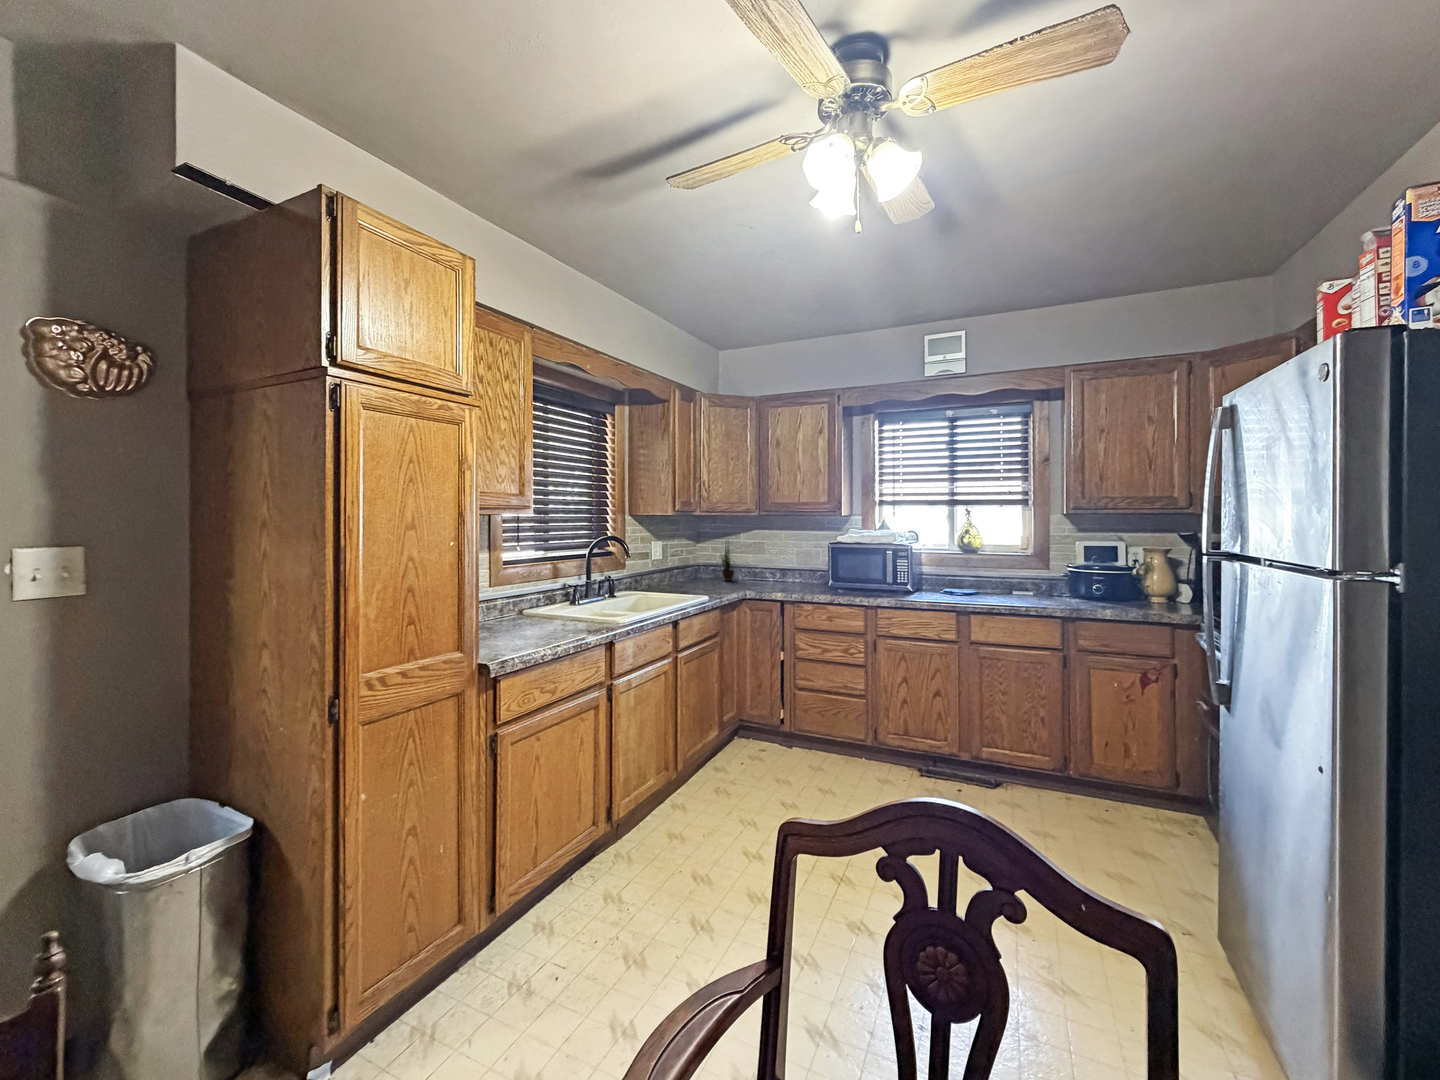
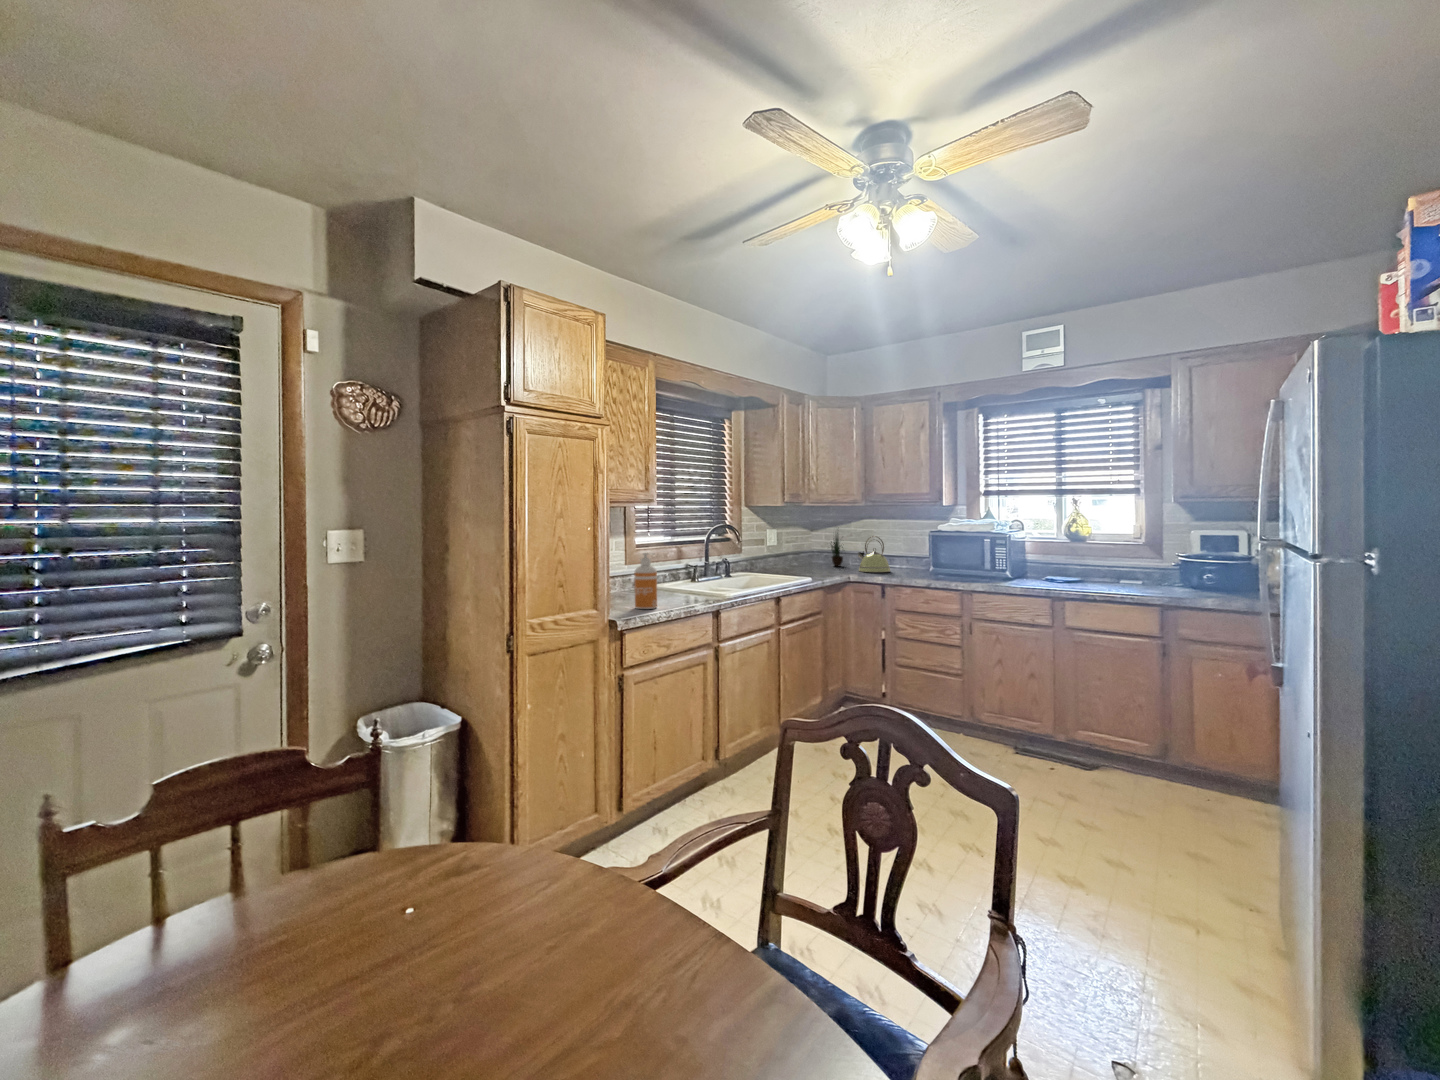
kettle: none [751,548,786,587] -> present [858,536,890,572]
soap dispenser: none [510,572,540,645] -> present [635,553,657,609]

